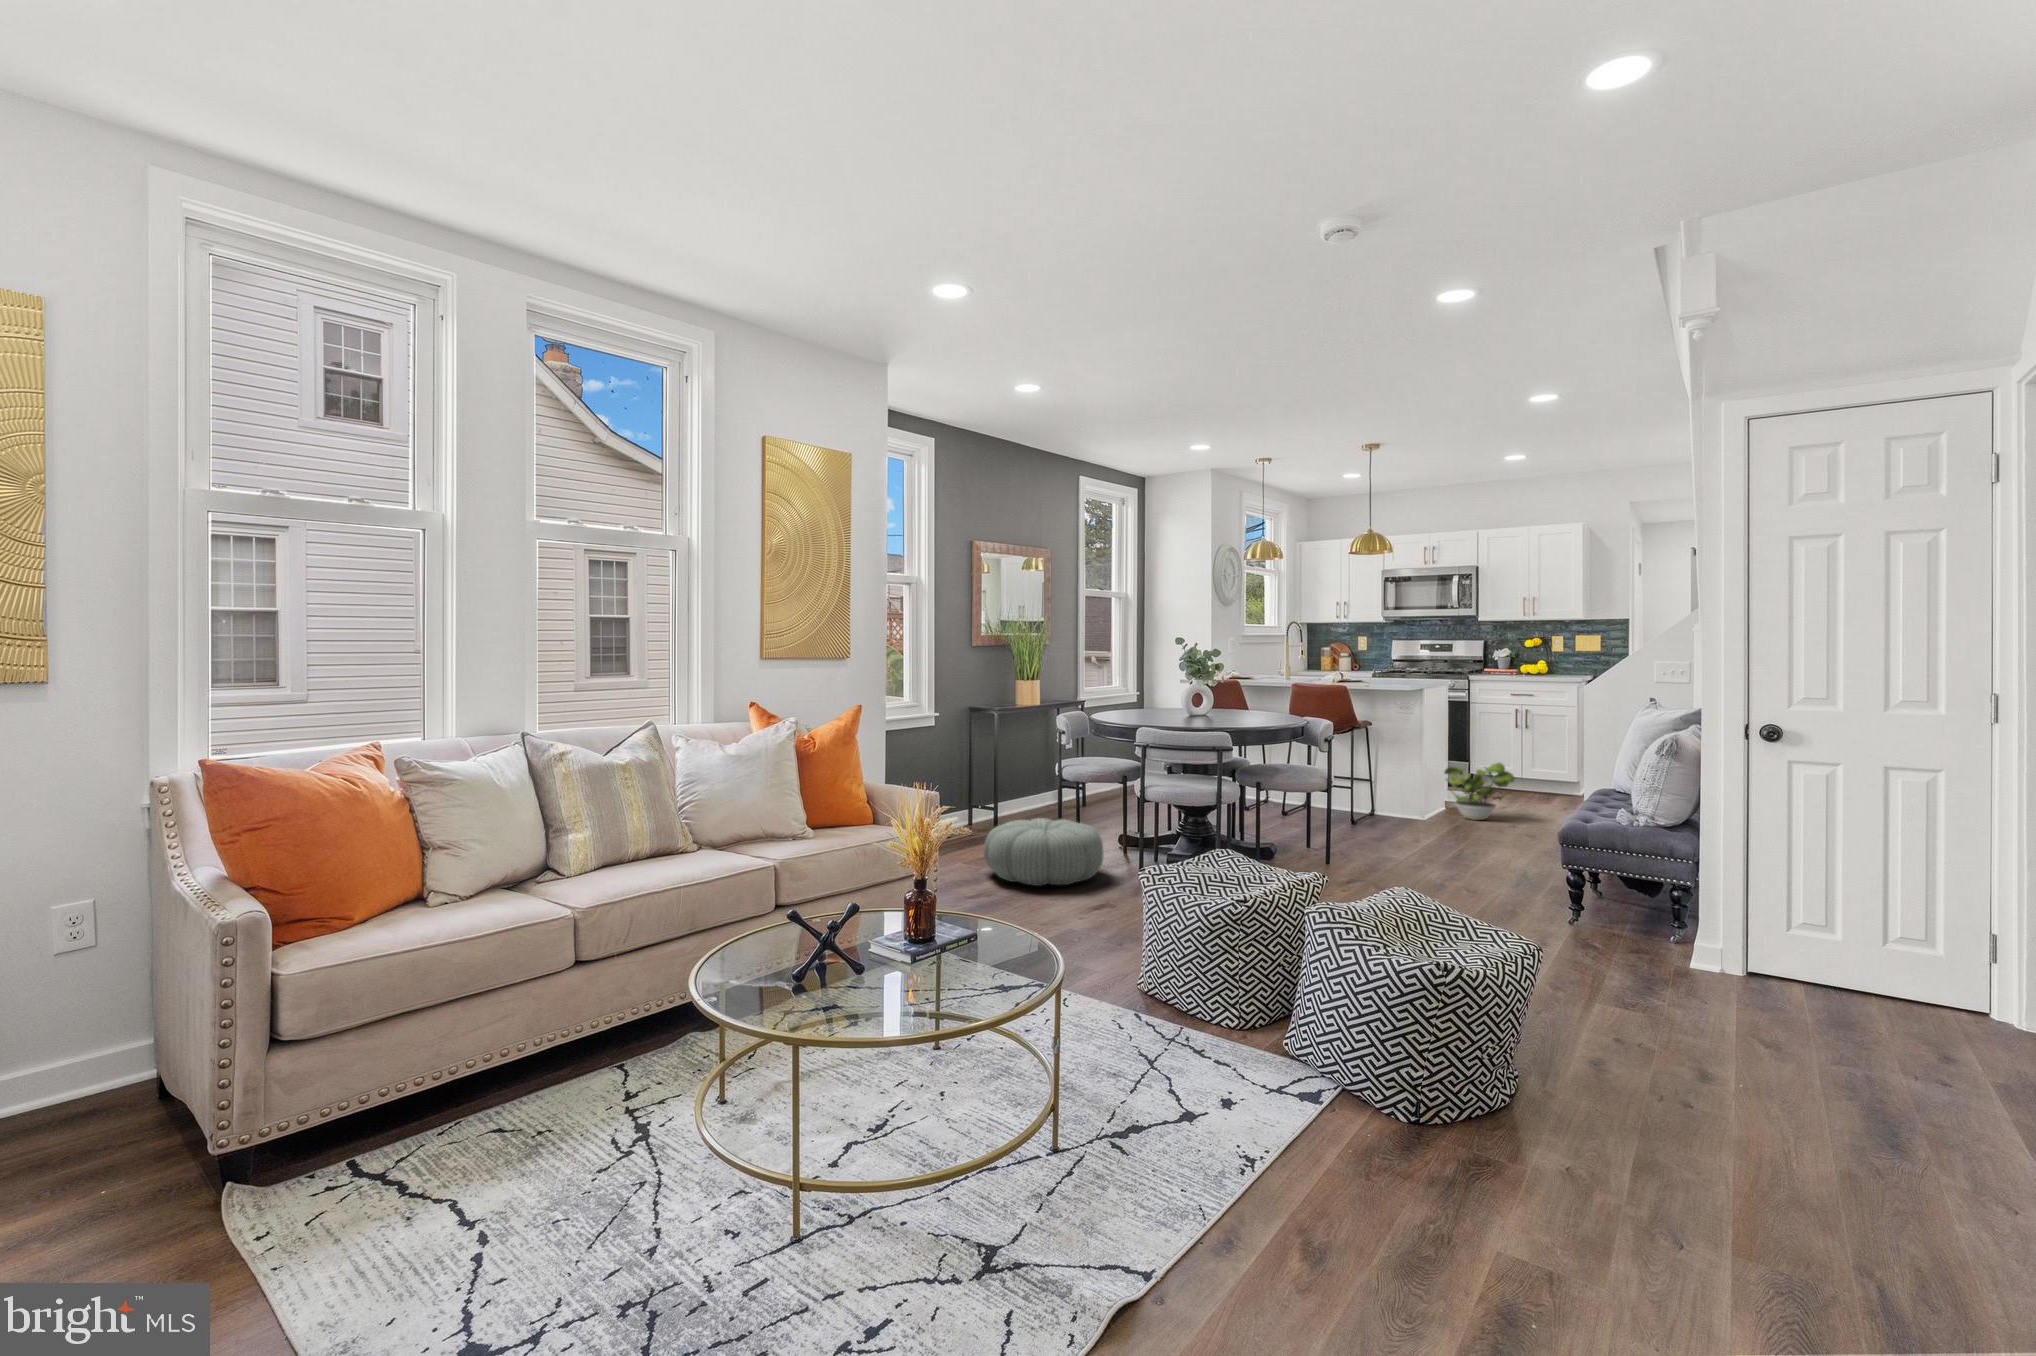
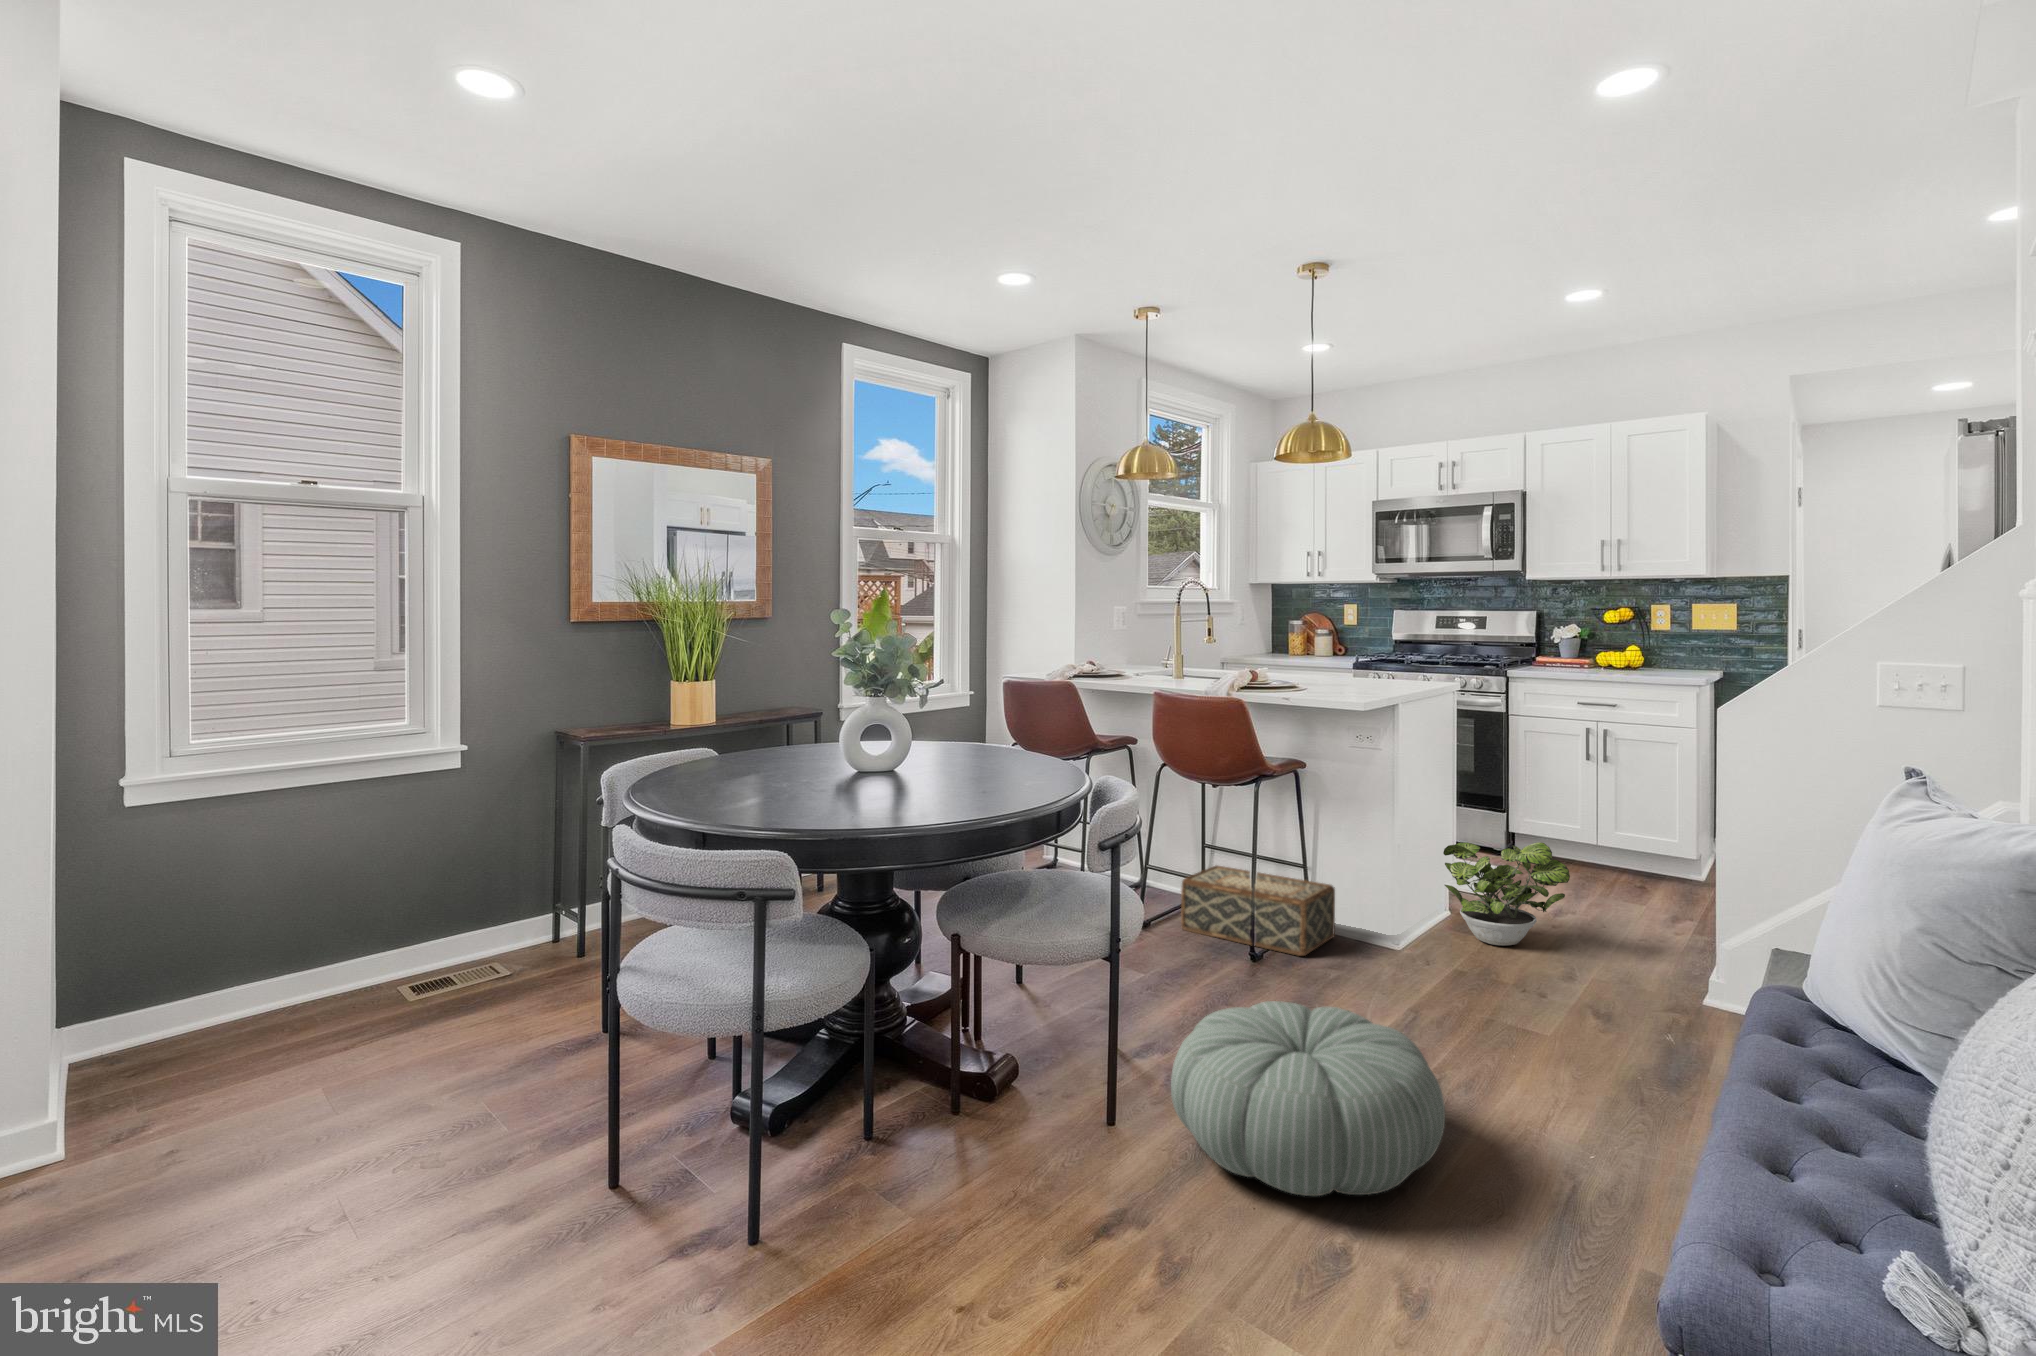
woven basket: none [1302,782,1388,823] -> present [1181,866,1335,956]
pouf: present [984,818,1103,886] -> present [1171,1001,1445,1197]

